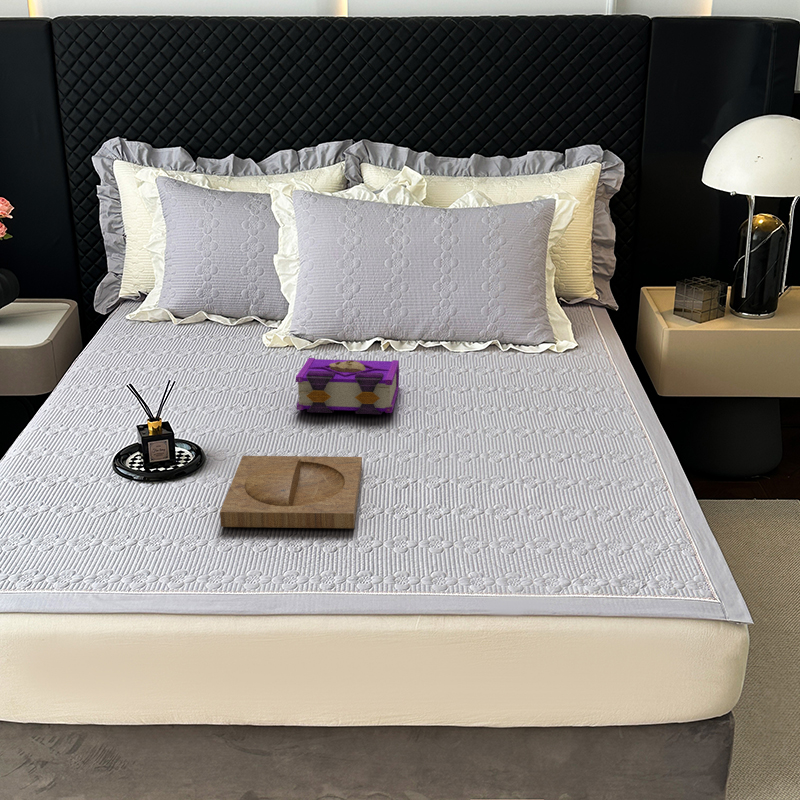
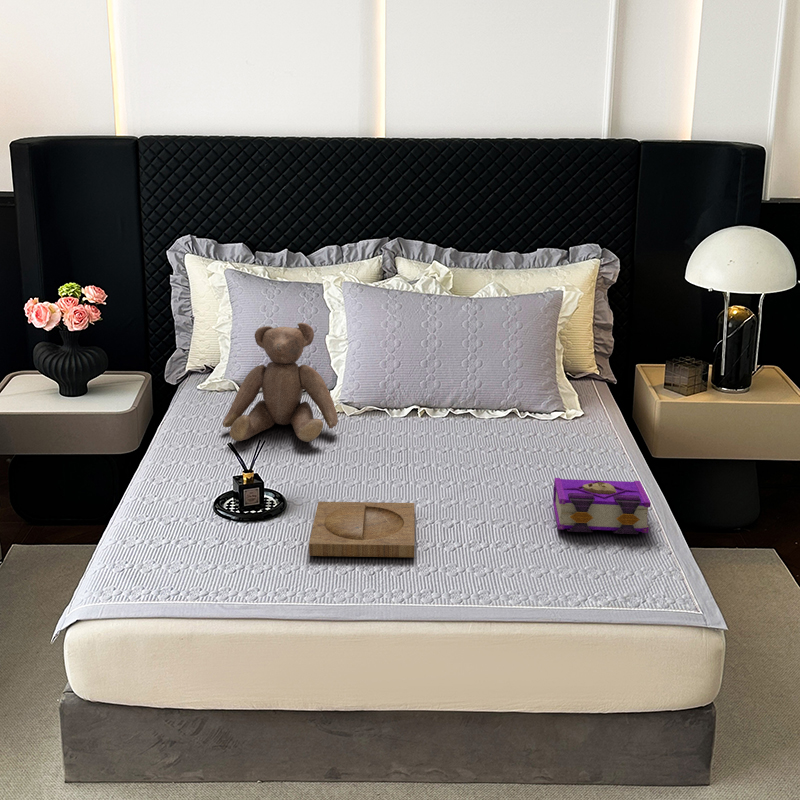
teddy bear: none [144,237,281,381] -> present [223,323,338,442]
book: present [296,358,399,414] -> present [553,478,651,534]

